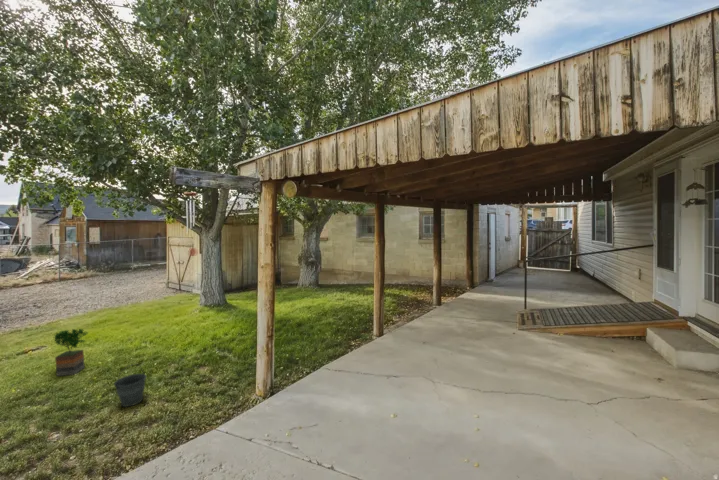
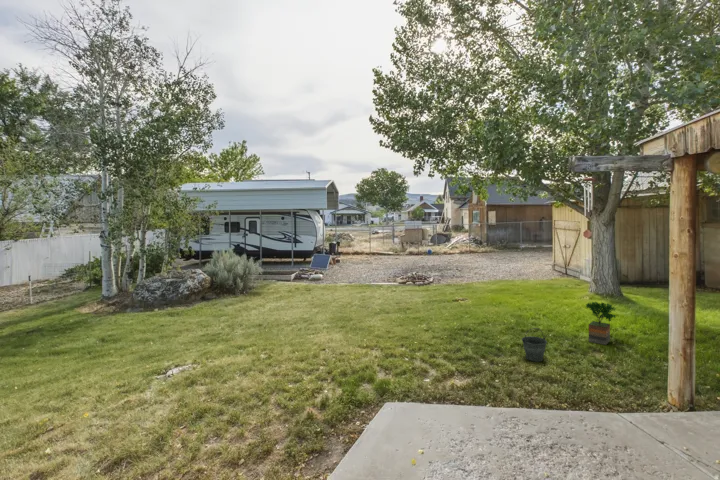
potted tree: present [55,329,87,376] -> present [586,302,616,345]

